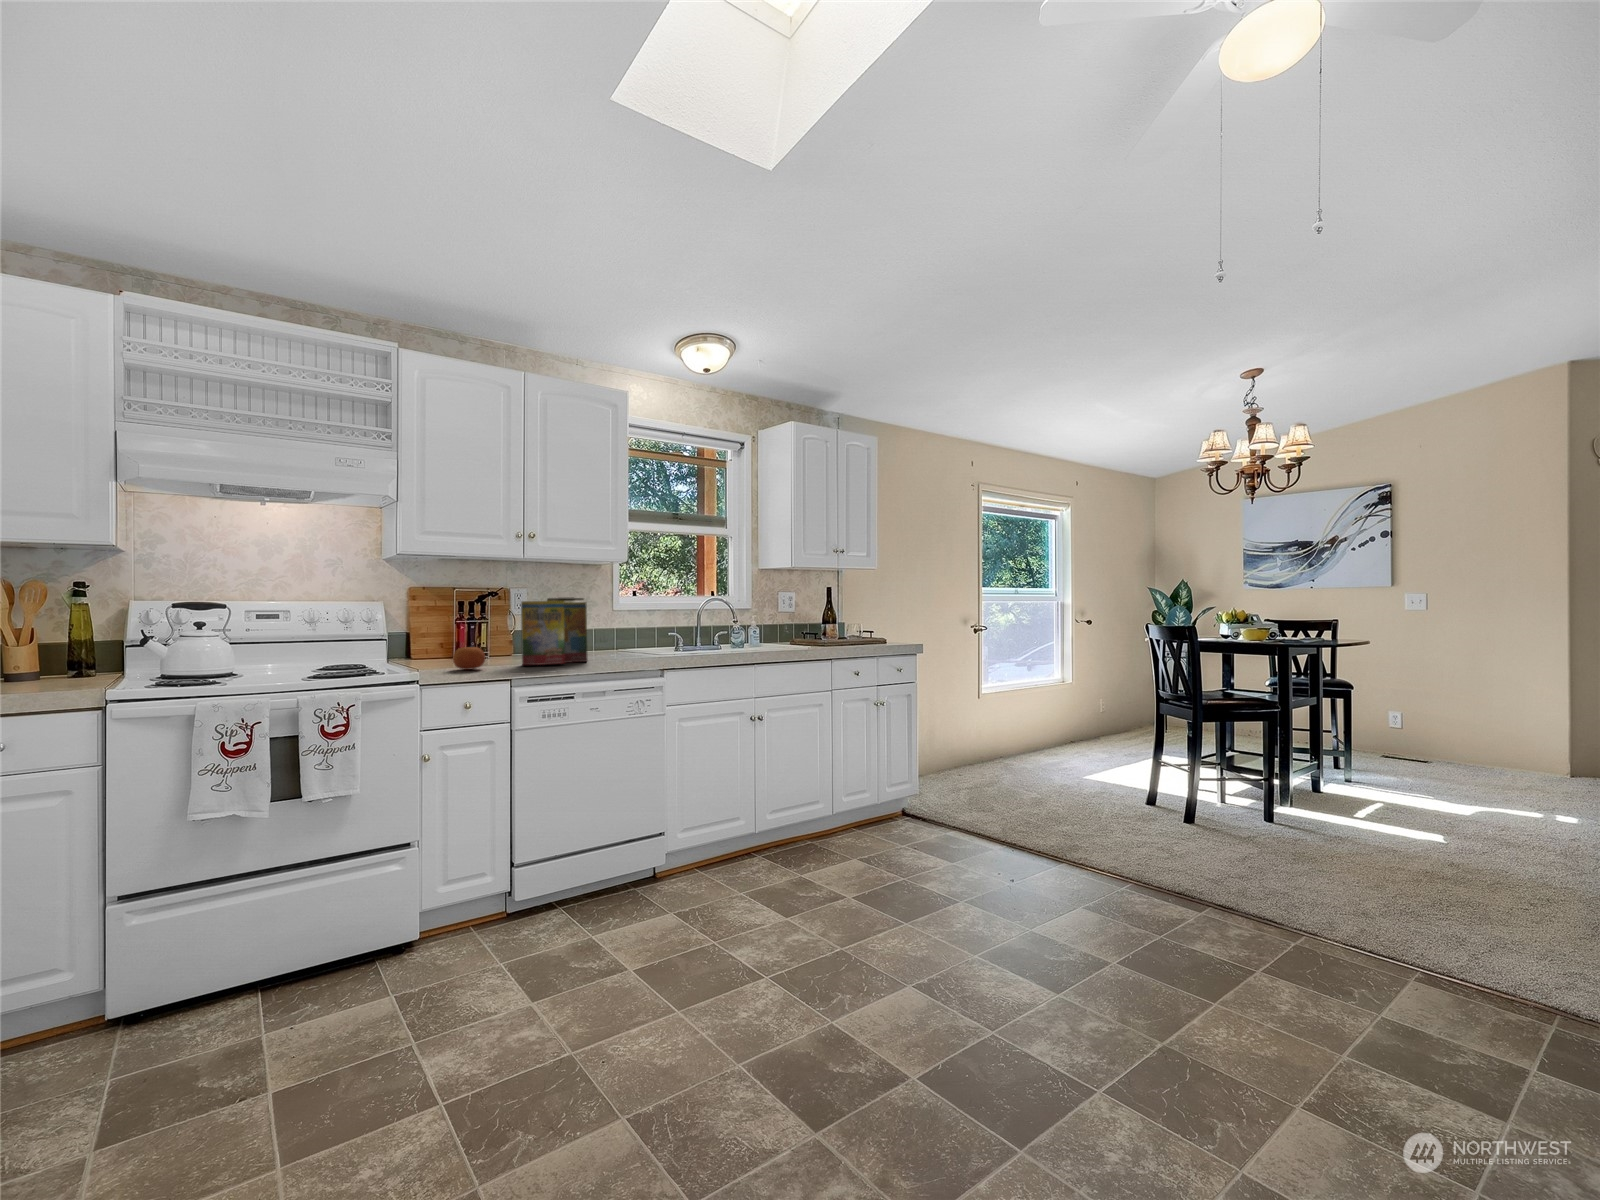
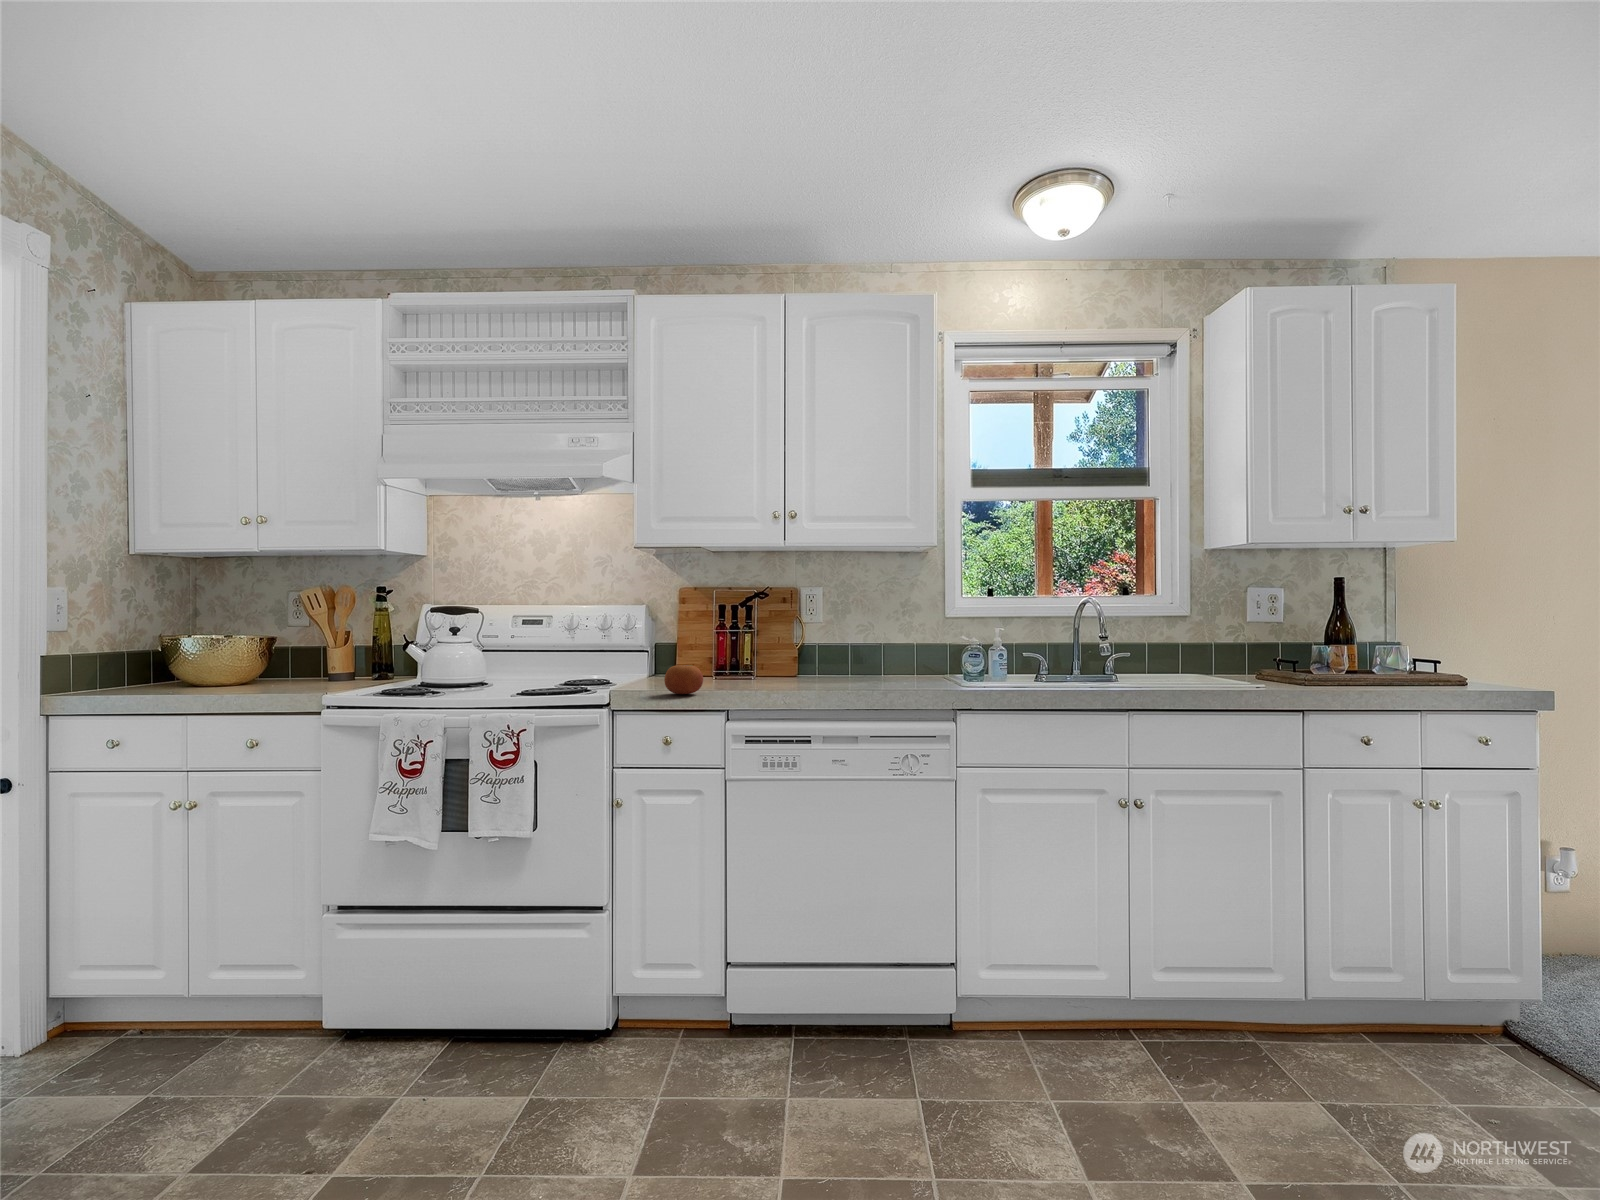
cereal box: present [521,597,588,665] -> none [751,601,855,694]

